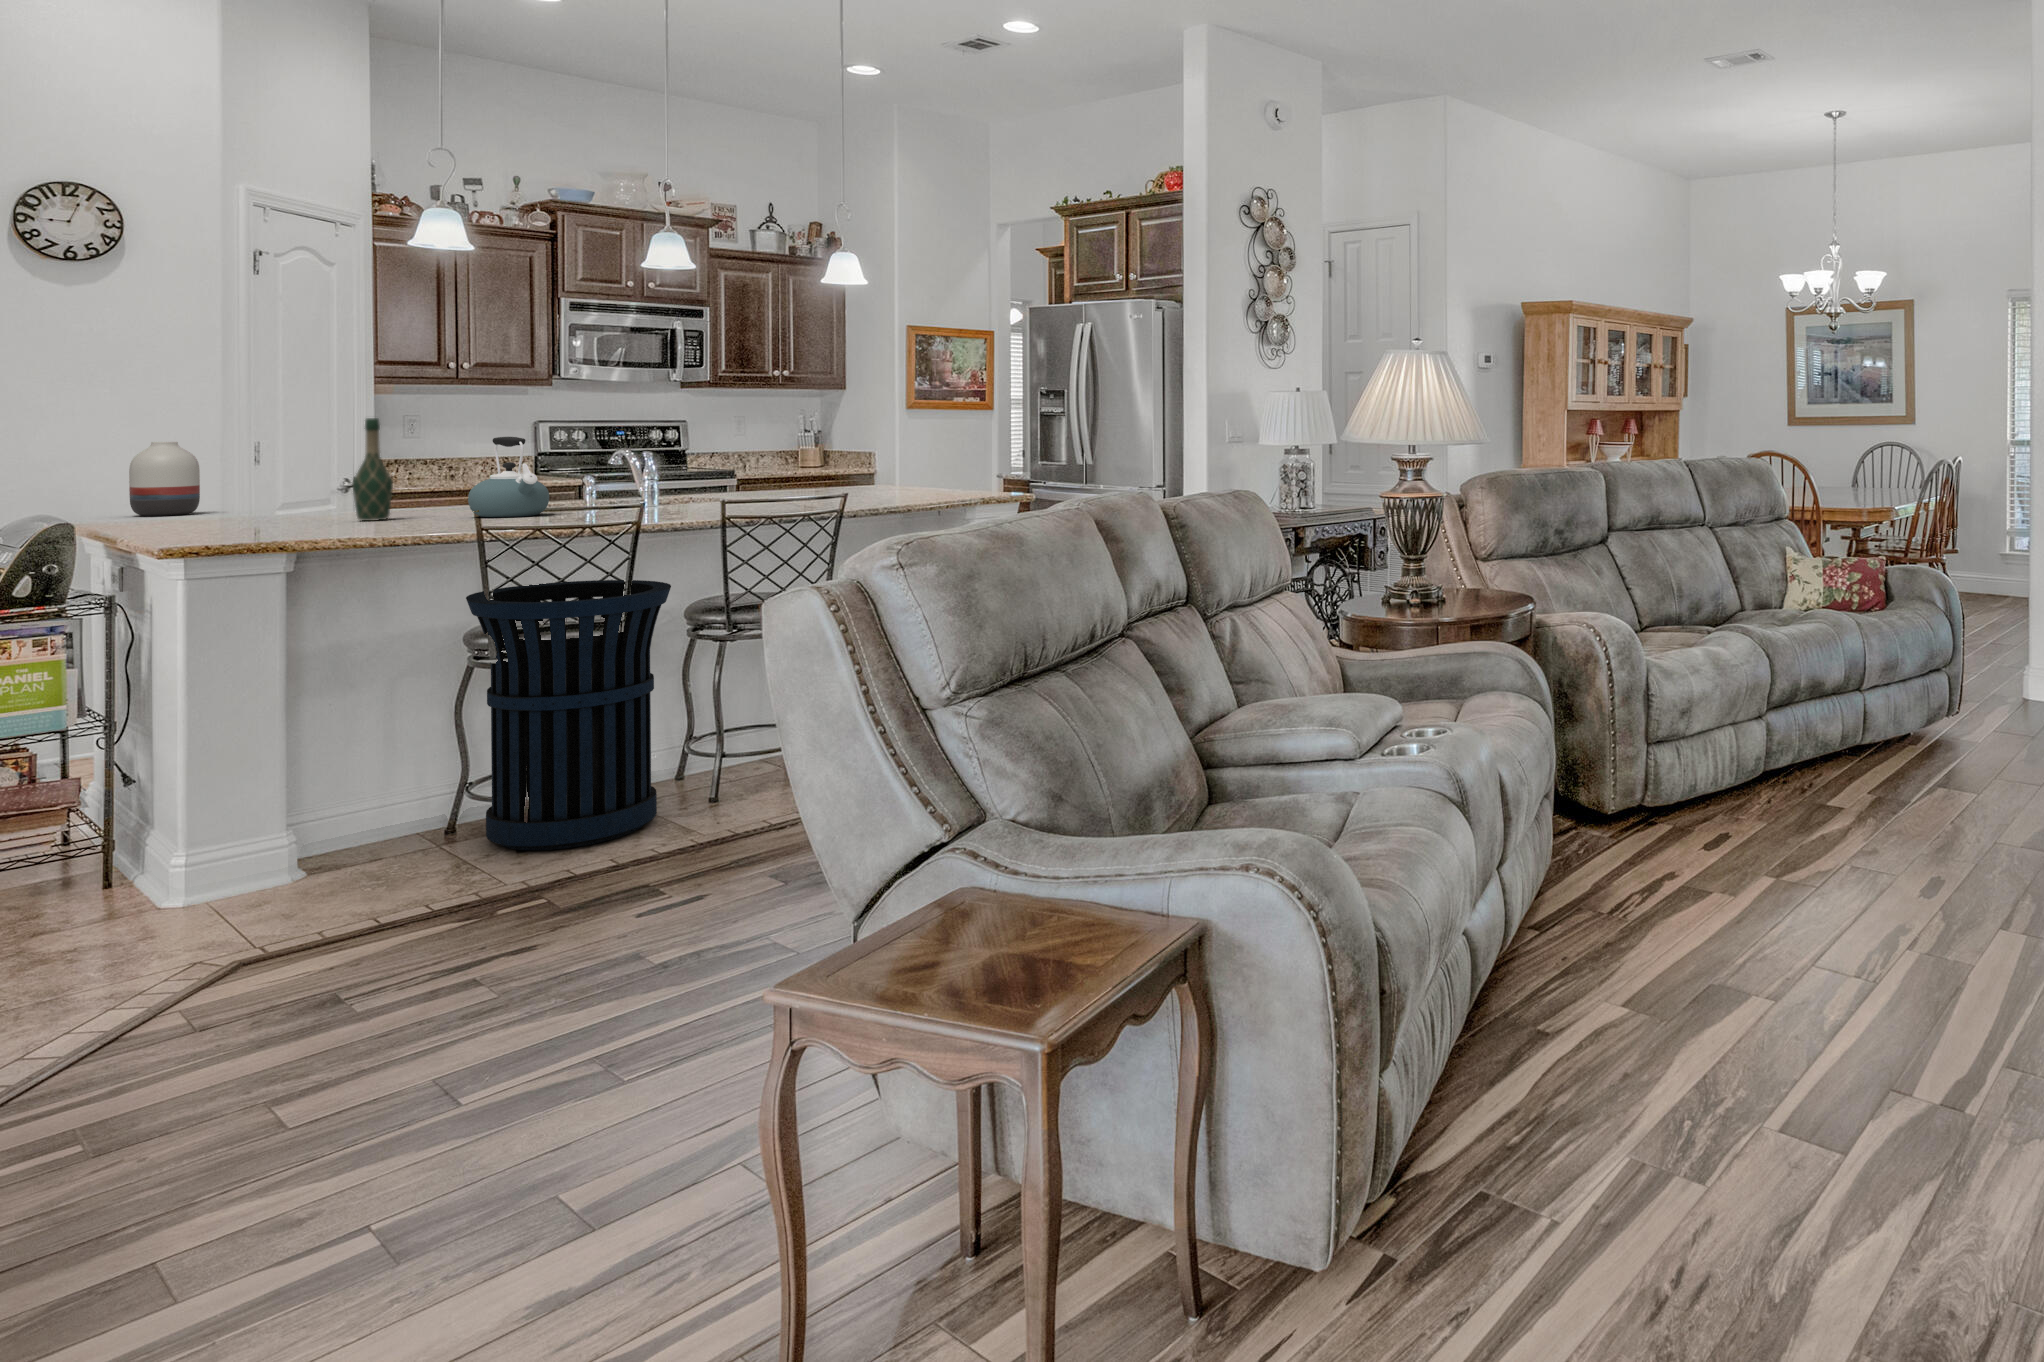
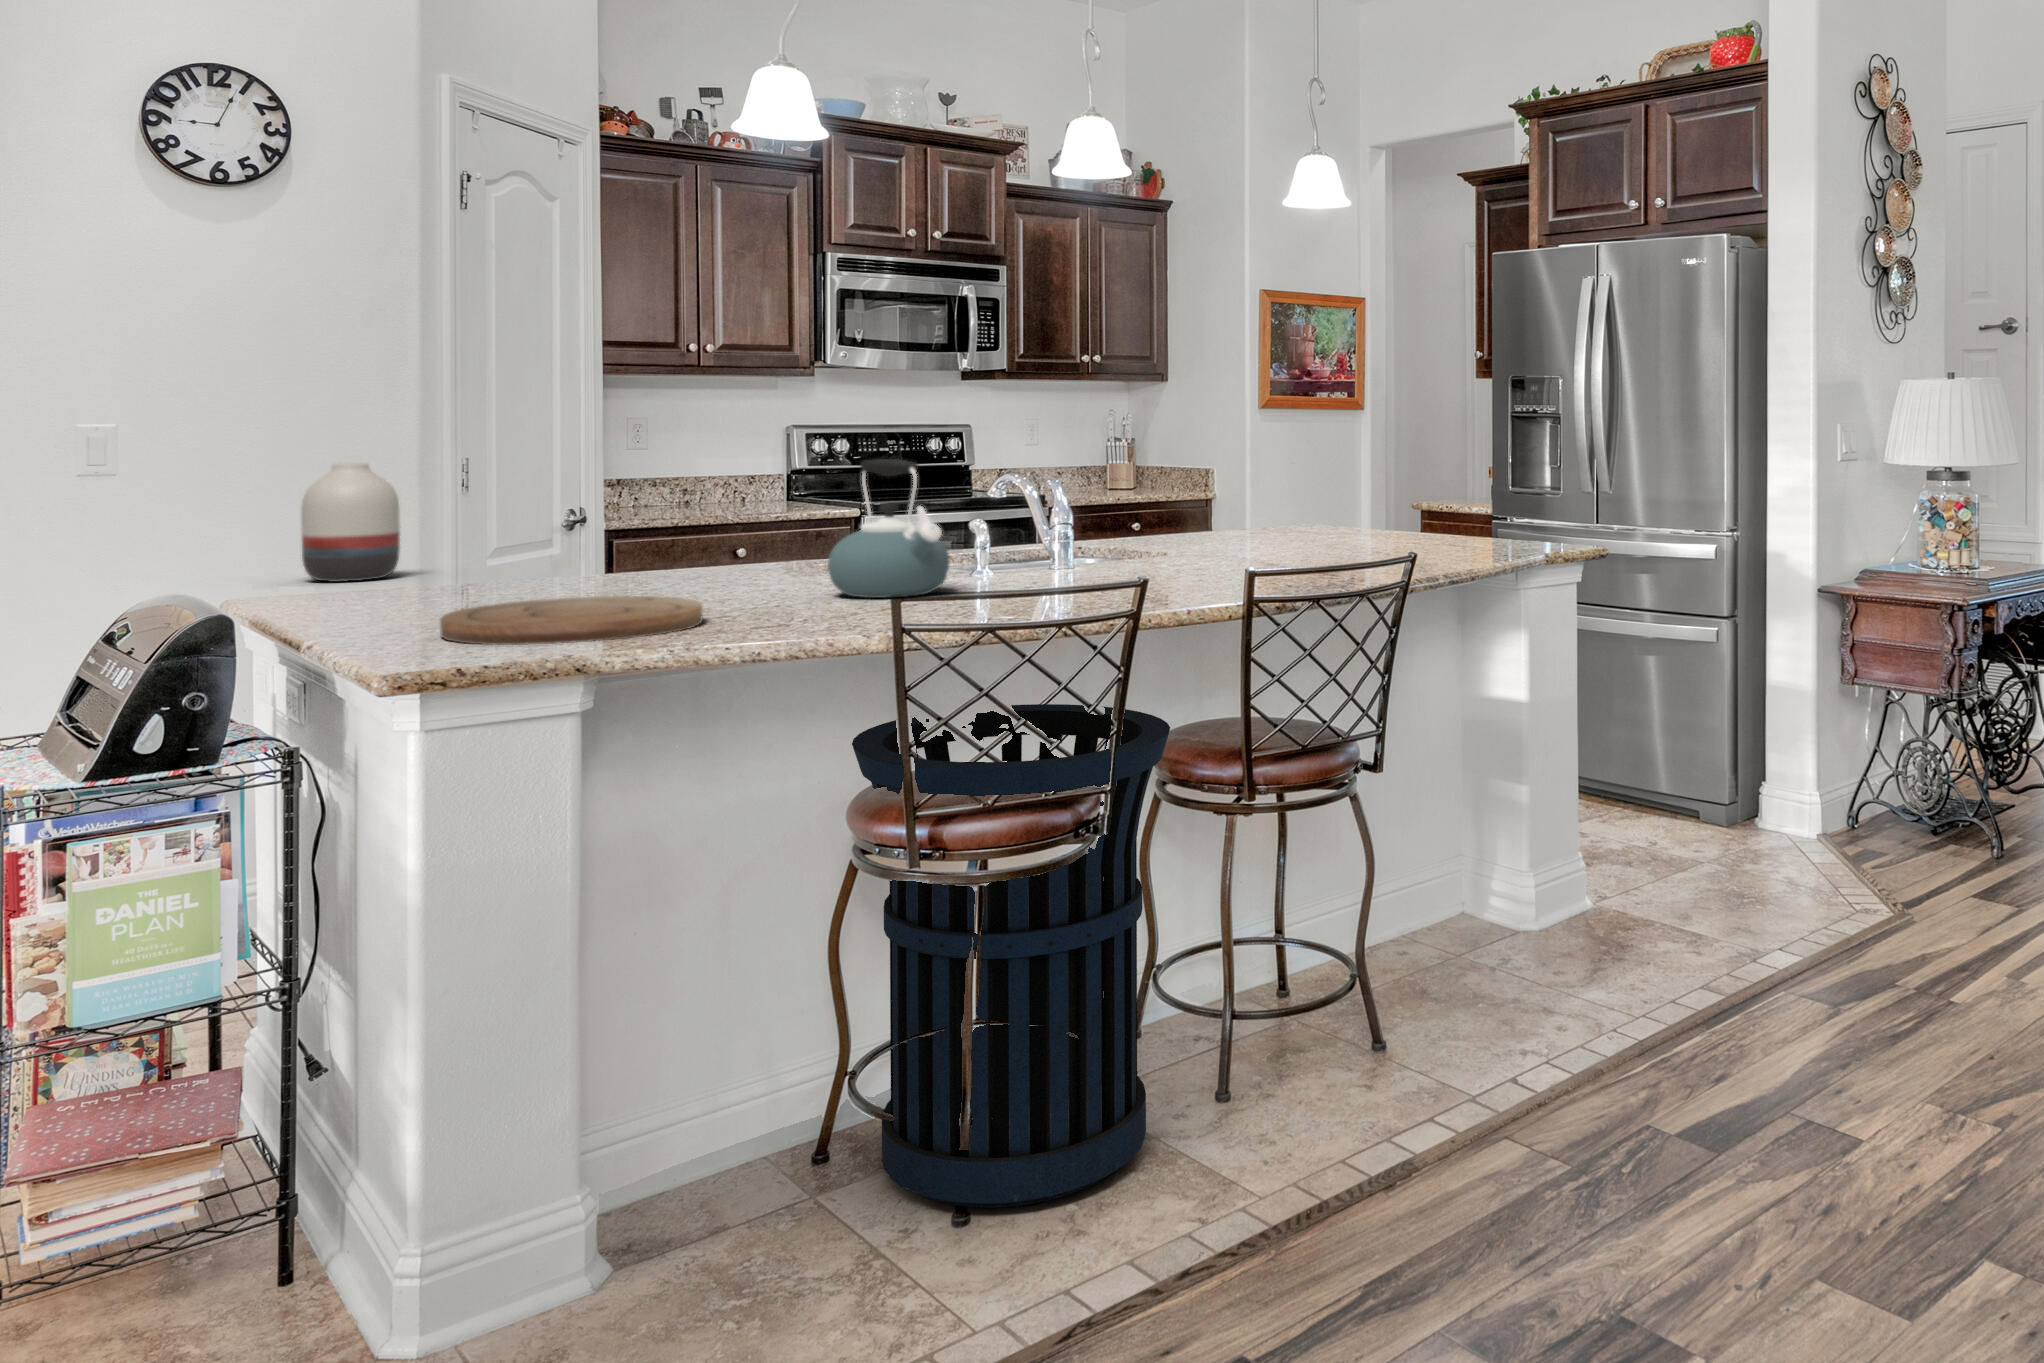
wine bottle: present [352,418,393,521] -> none [653,428,714,603]
cutting board: none [201,514,370,535] -> present [440,596,702,645]

